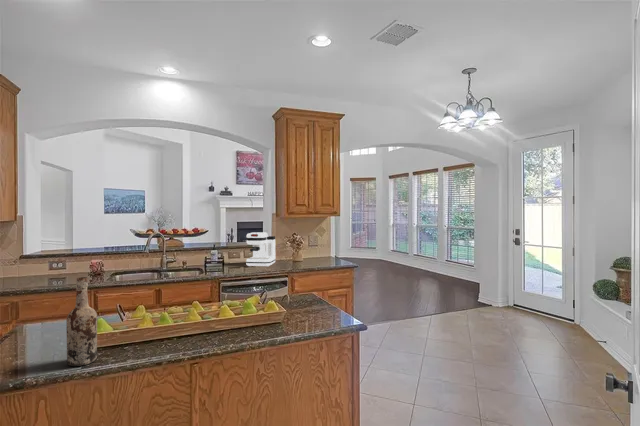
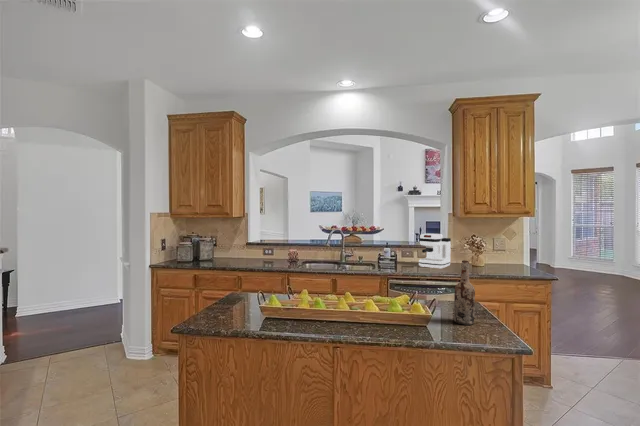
wine bottle: present [66,277,97,366] -> present [454,260,475,325]

